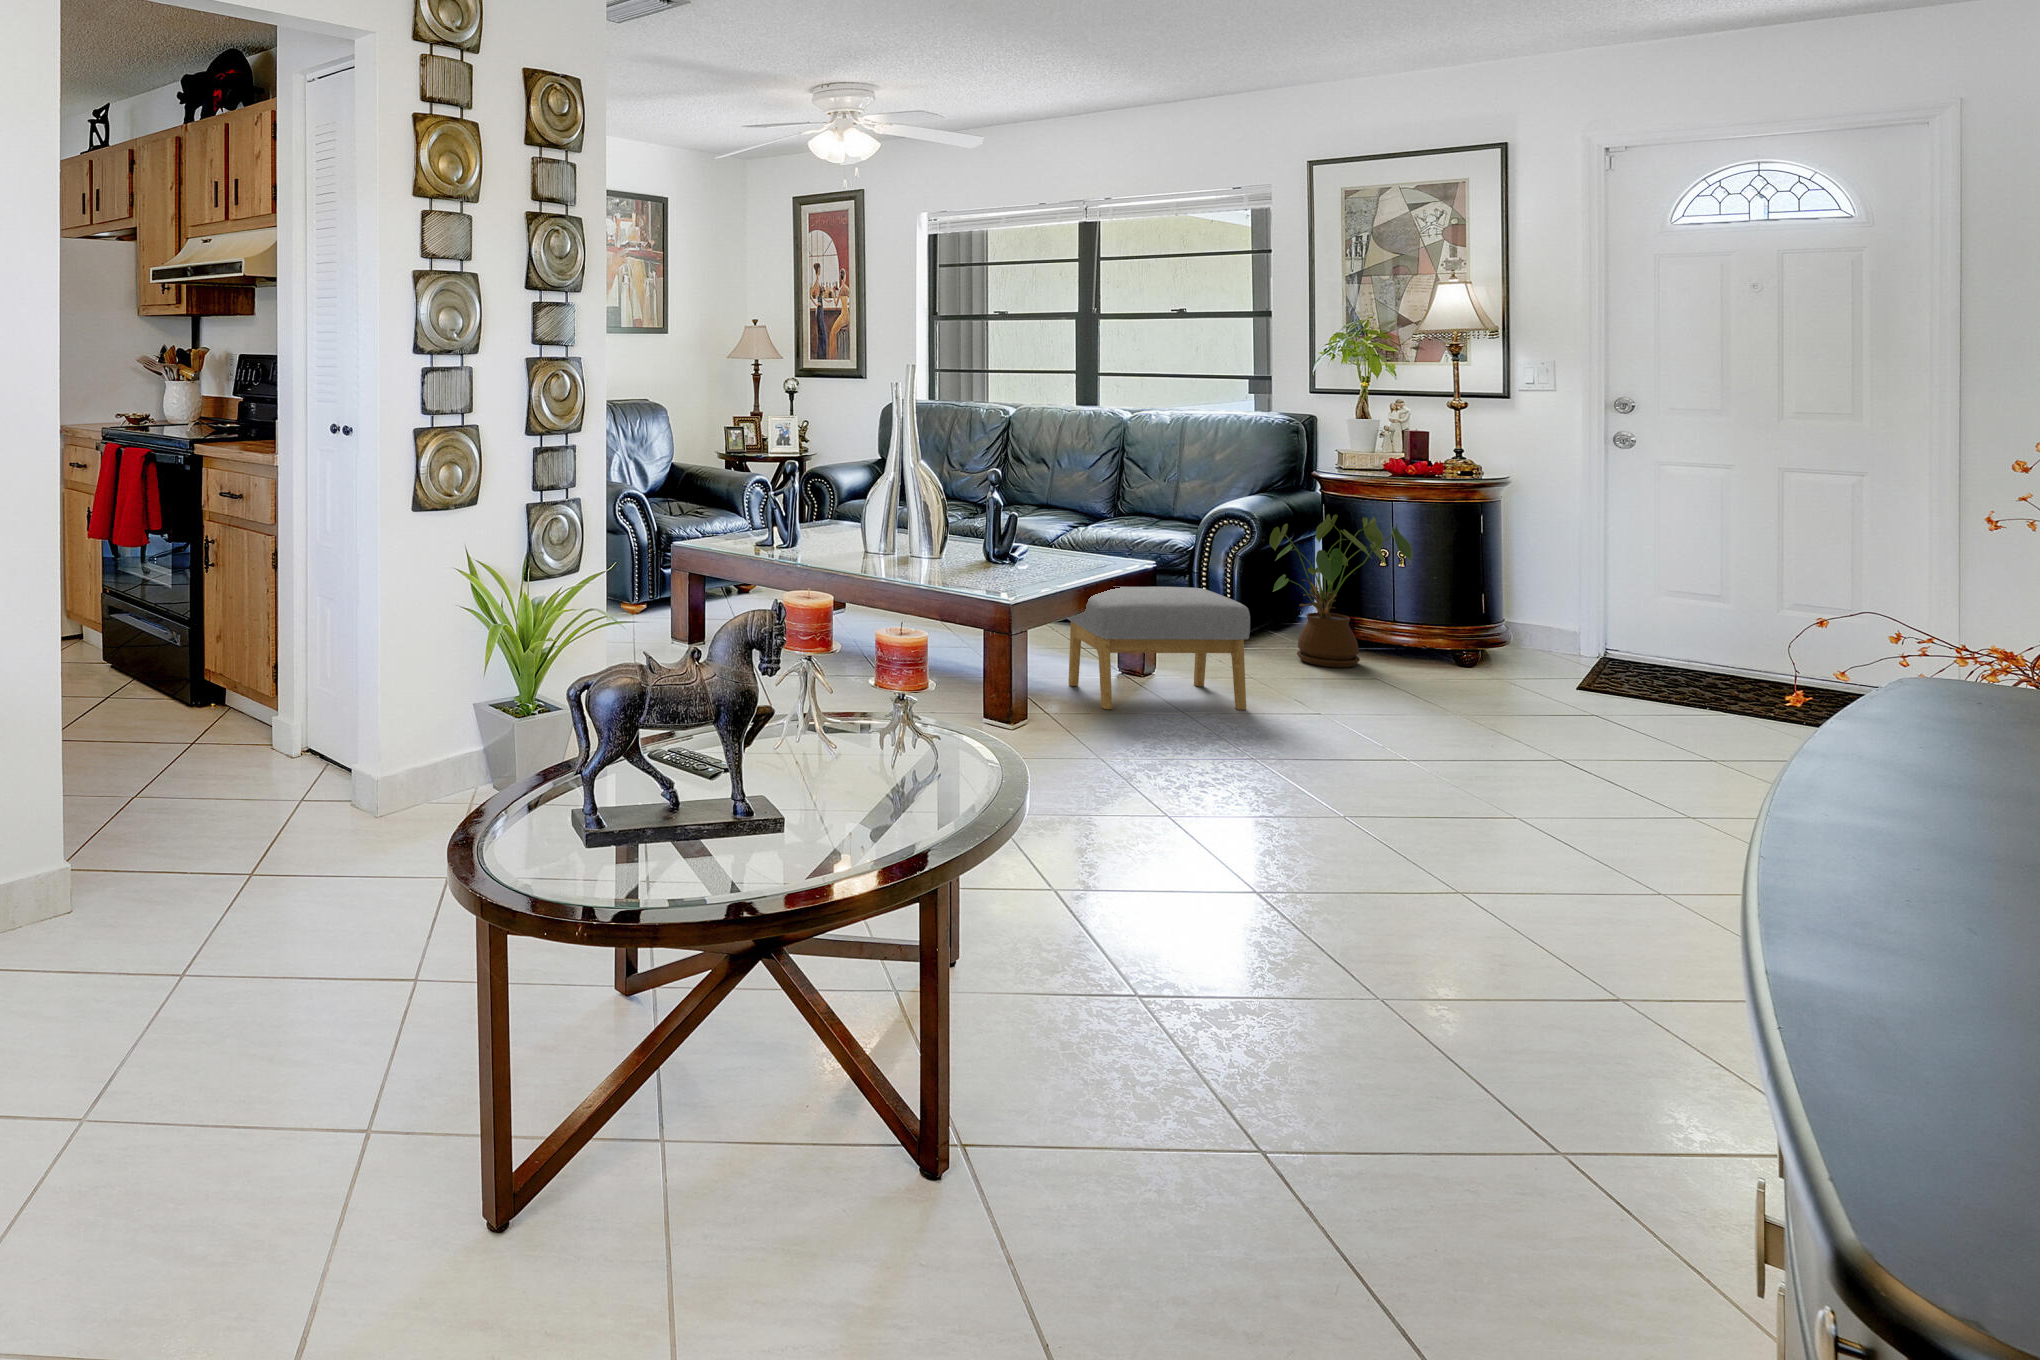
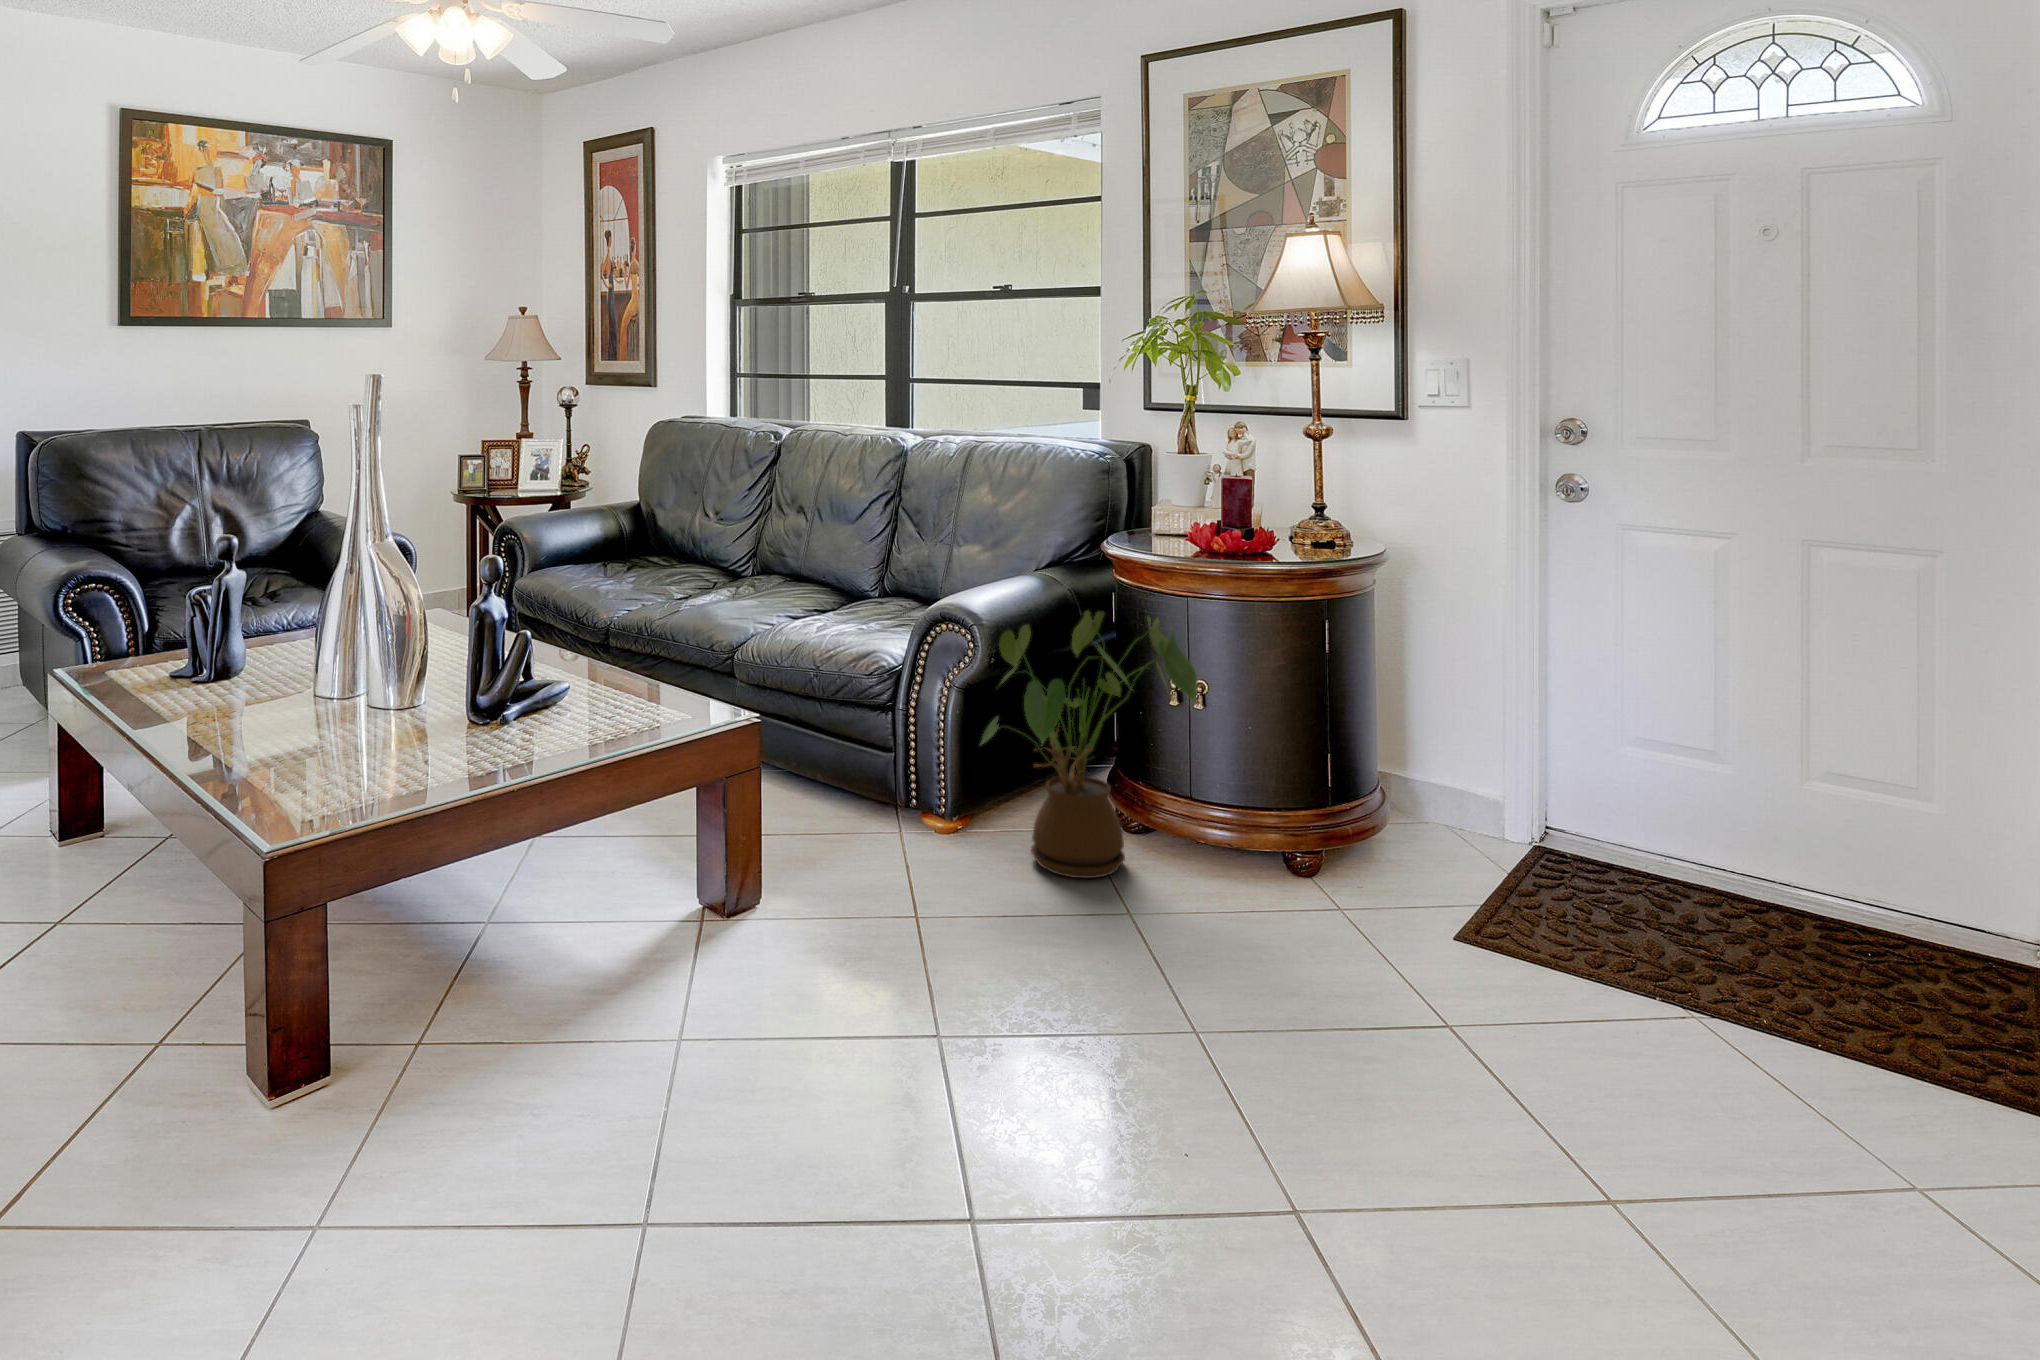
footstool: present [1067,587,1250,710] -> none [510,753,804,1017]

